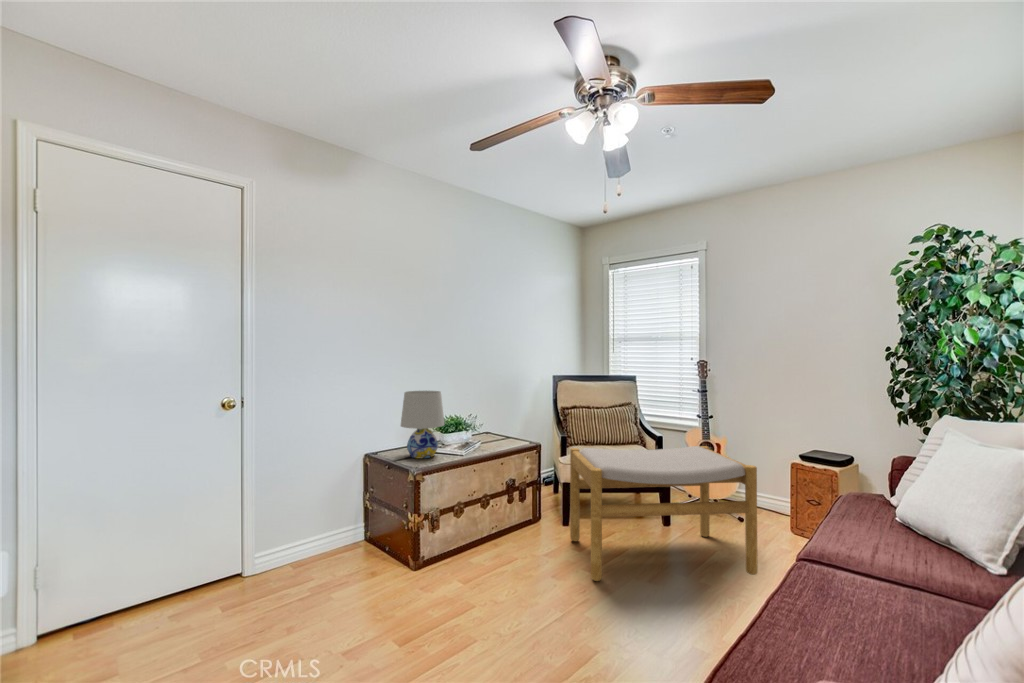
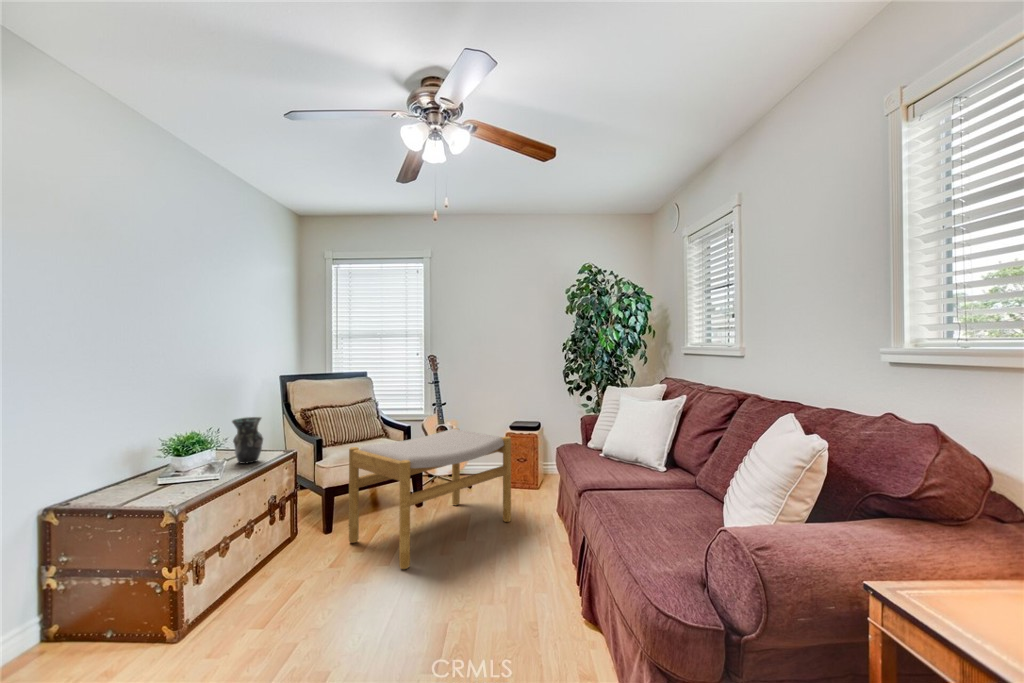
table lamp: present [401,390,444,459] -> none [118,401,193,496]
vase: none [483,409,507,448] -> present [232,417,263,464]

